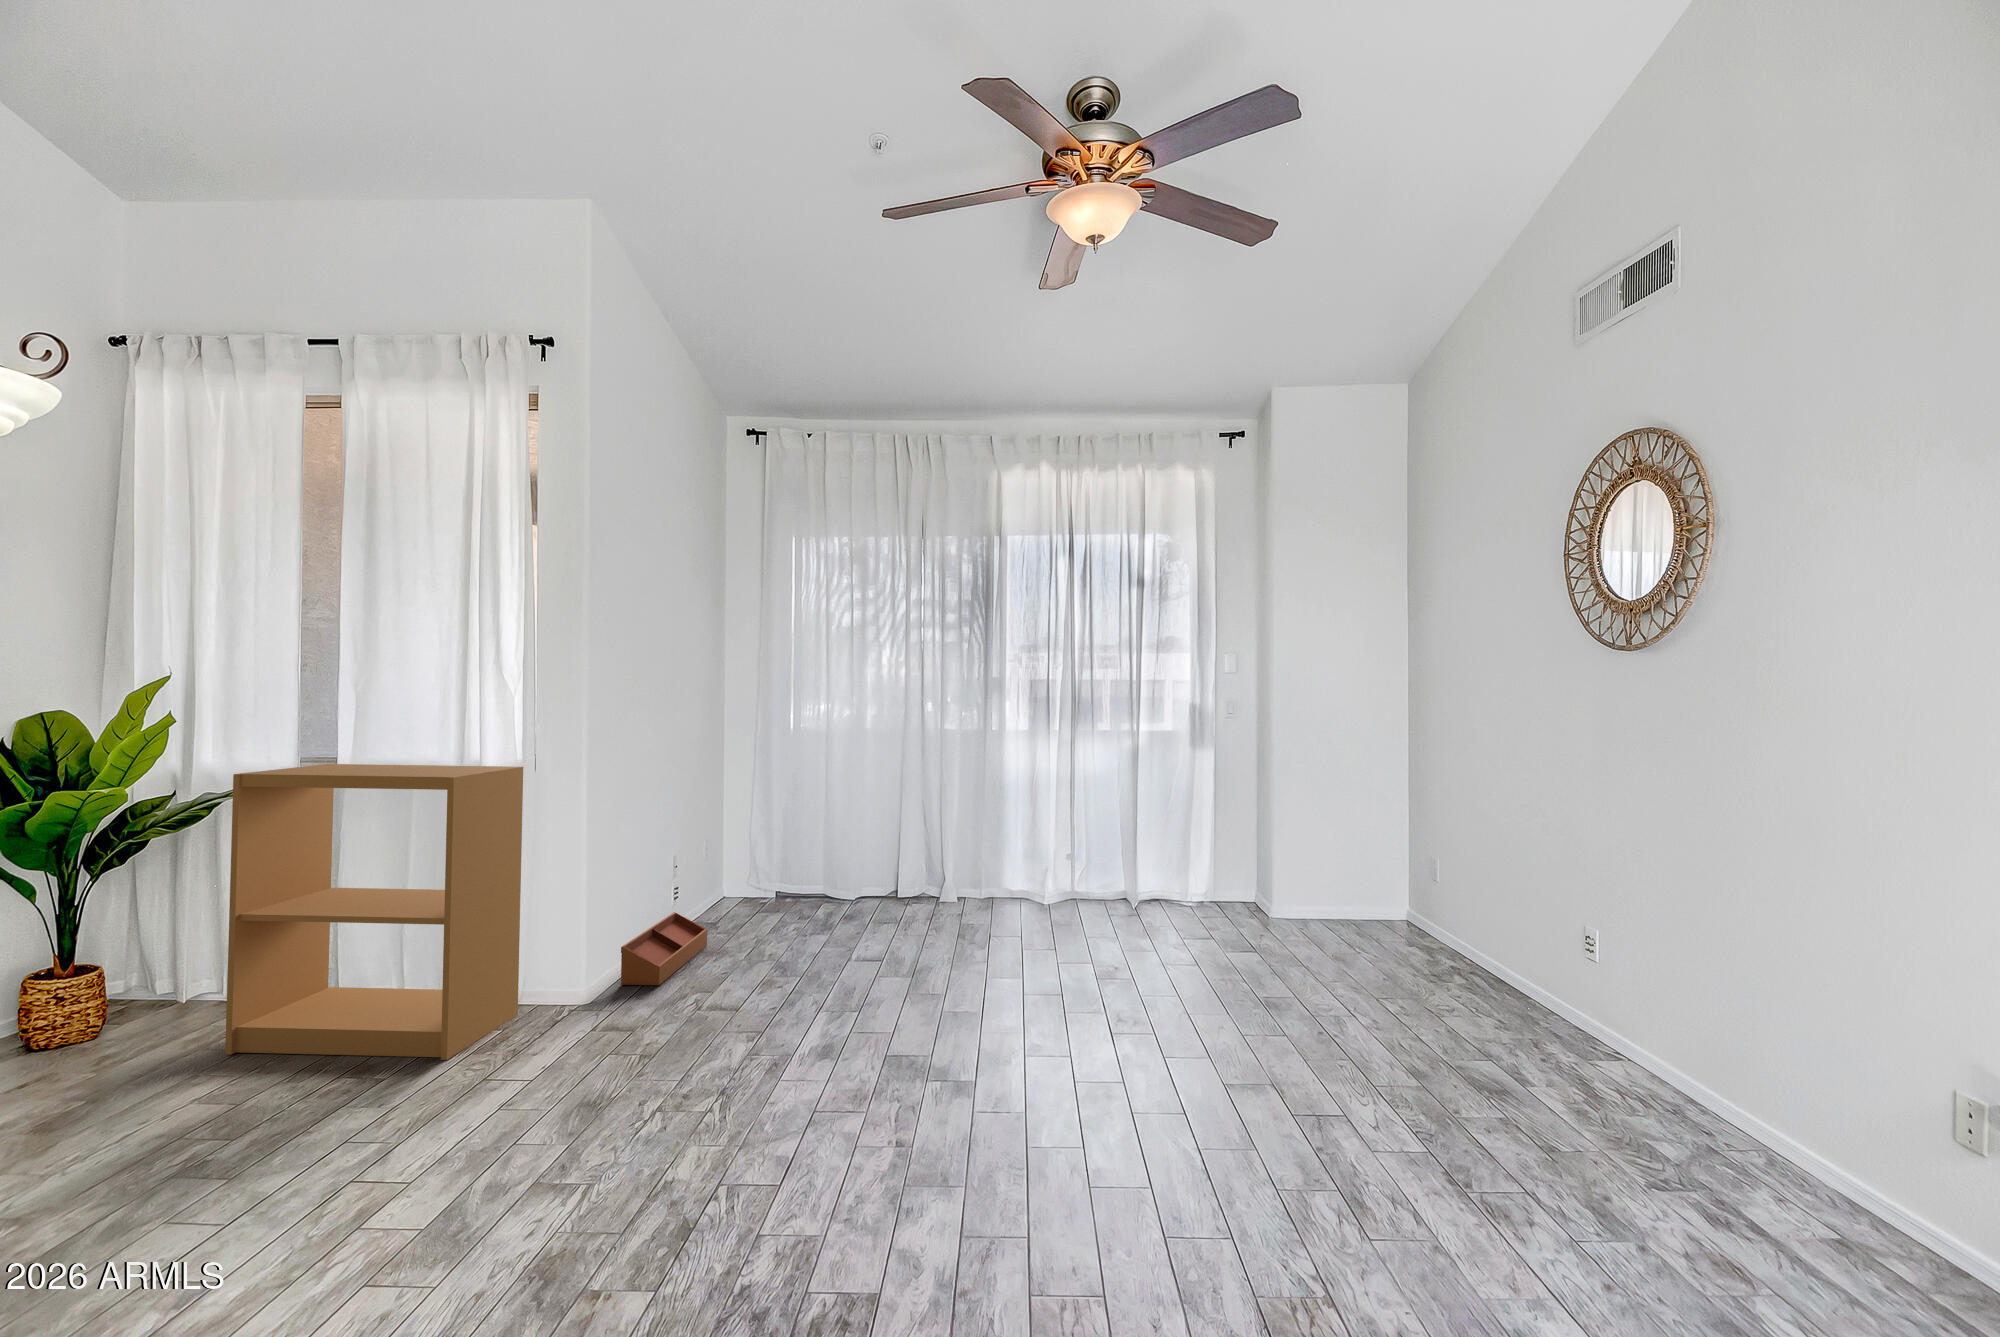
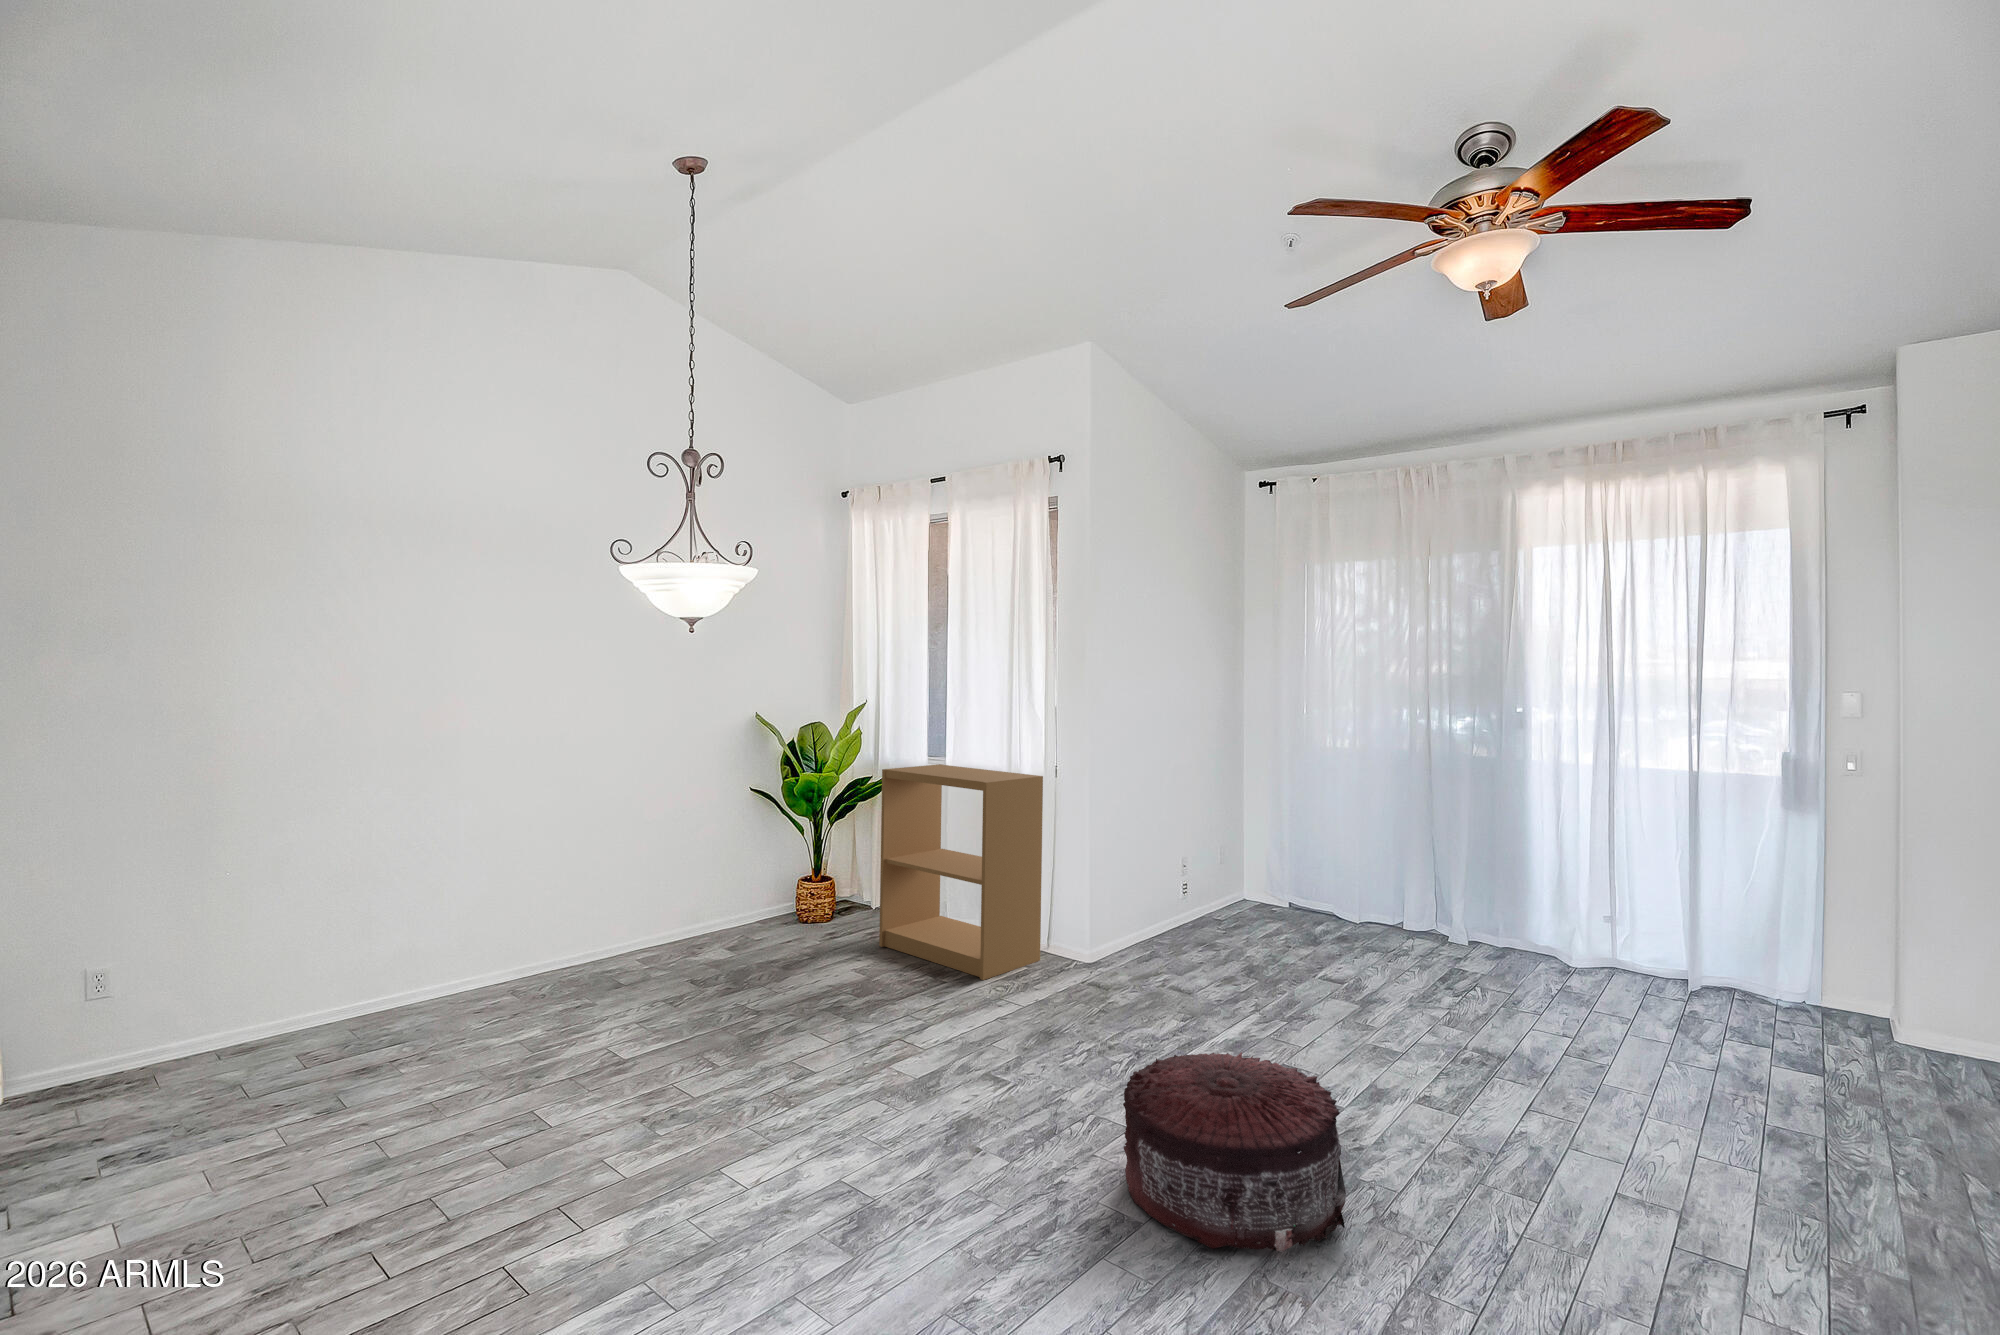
storage bin: present [621,912,707,985] -> none [1118,904,1202,961]
pouf: none [806,1048,1072,1287] -> present [1123,1052,1346,1252]

